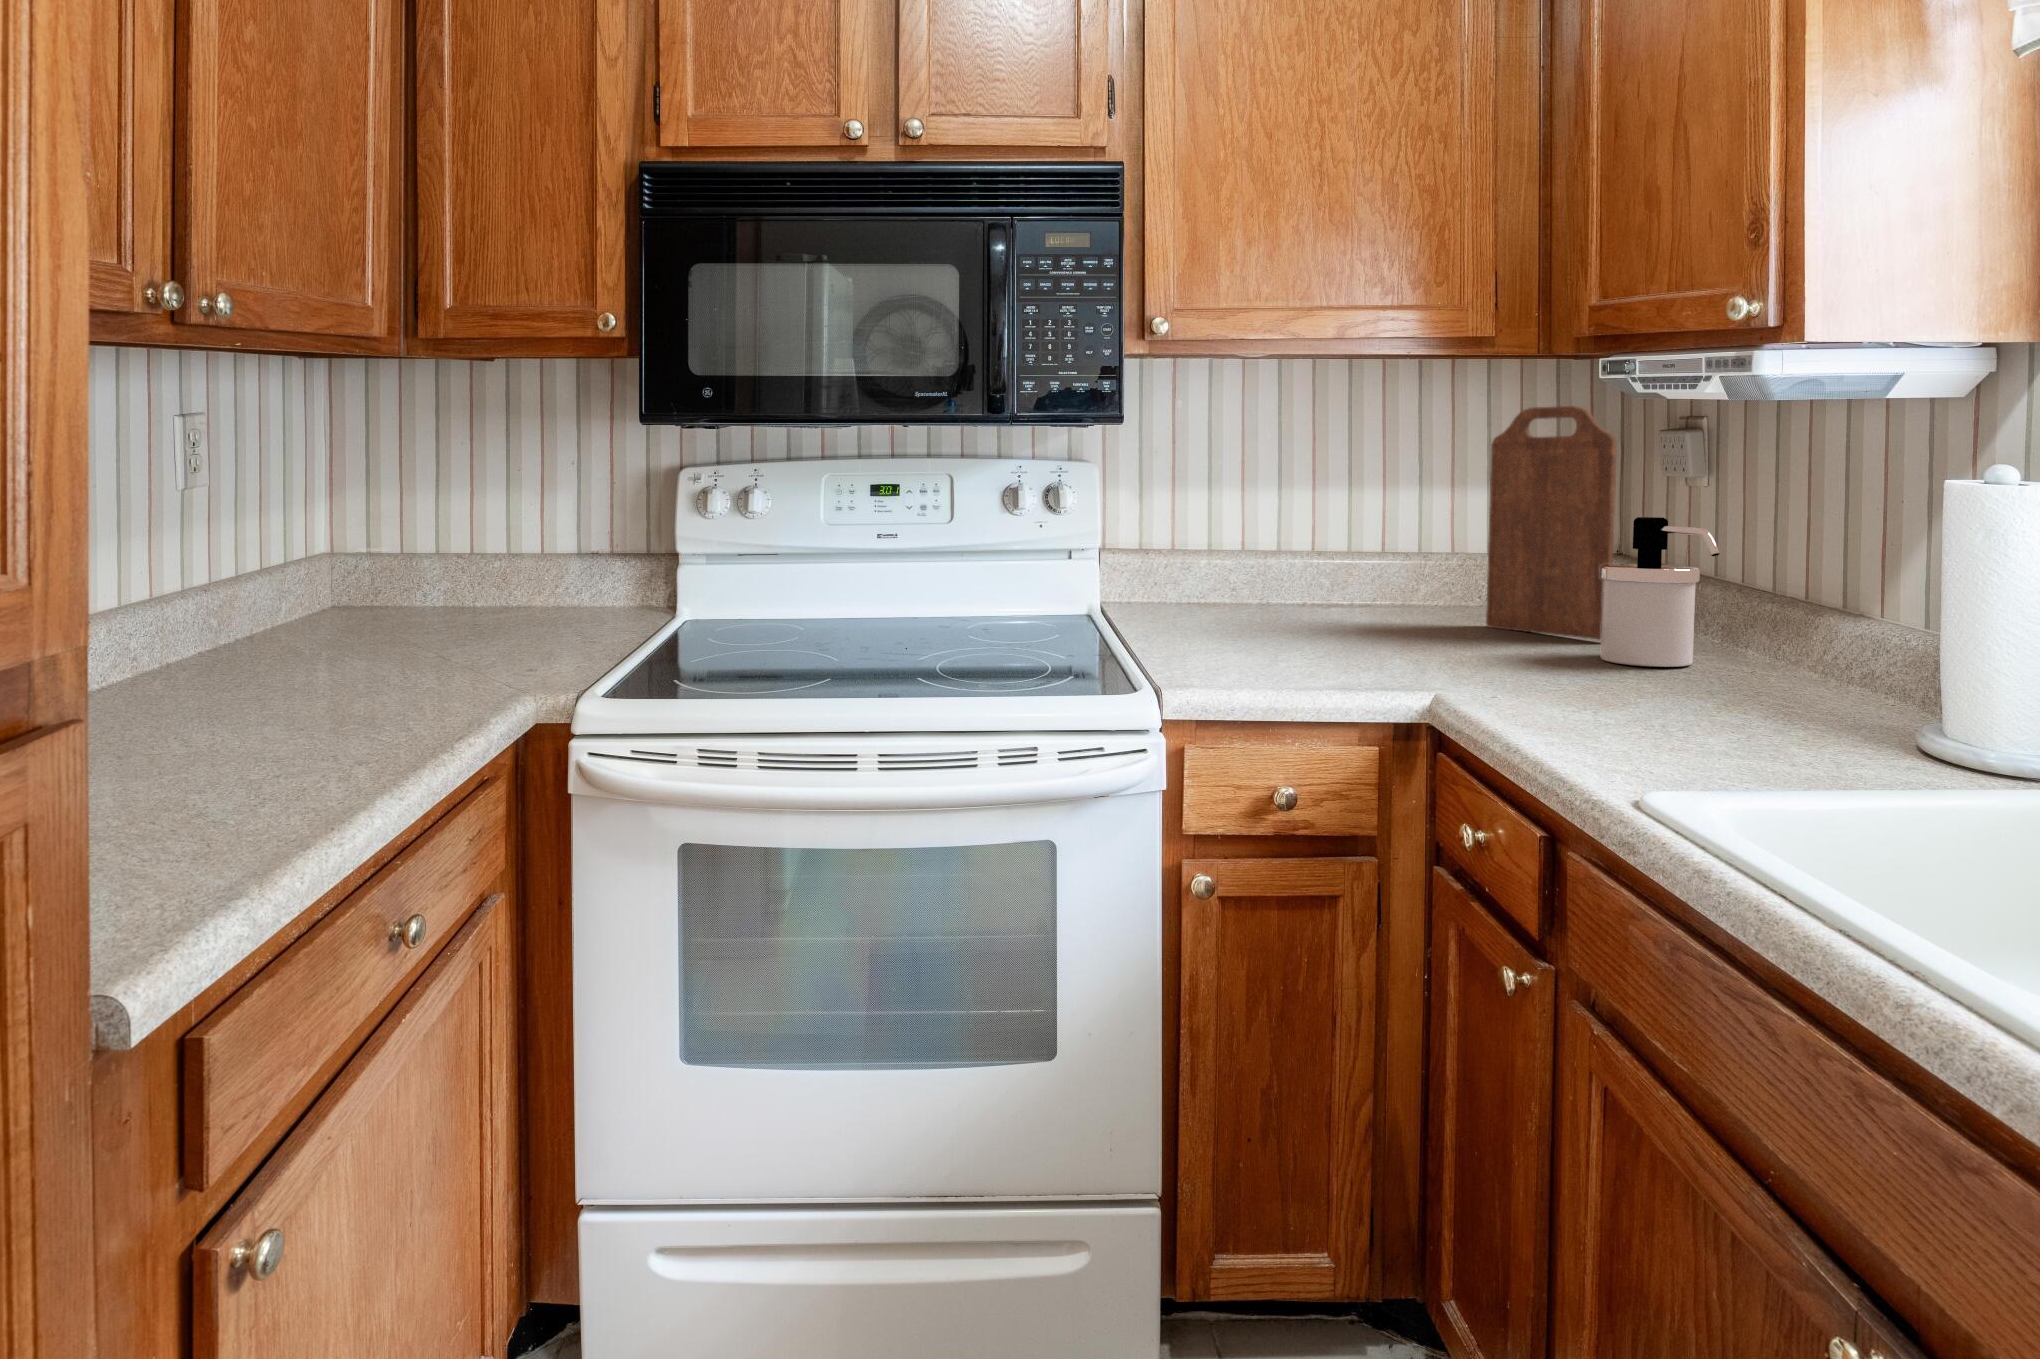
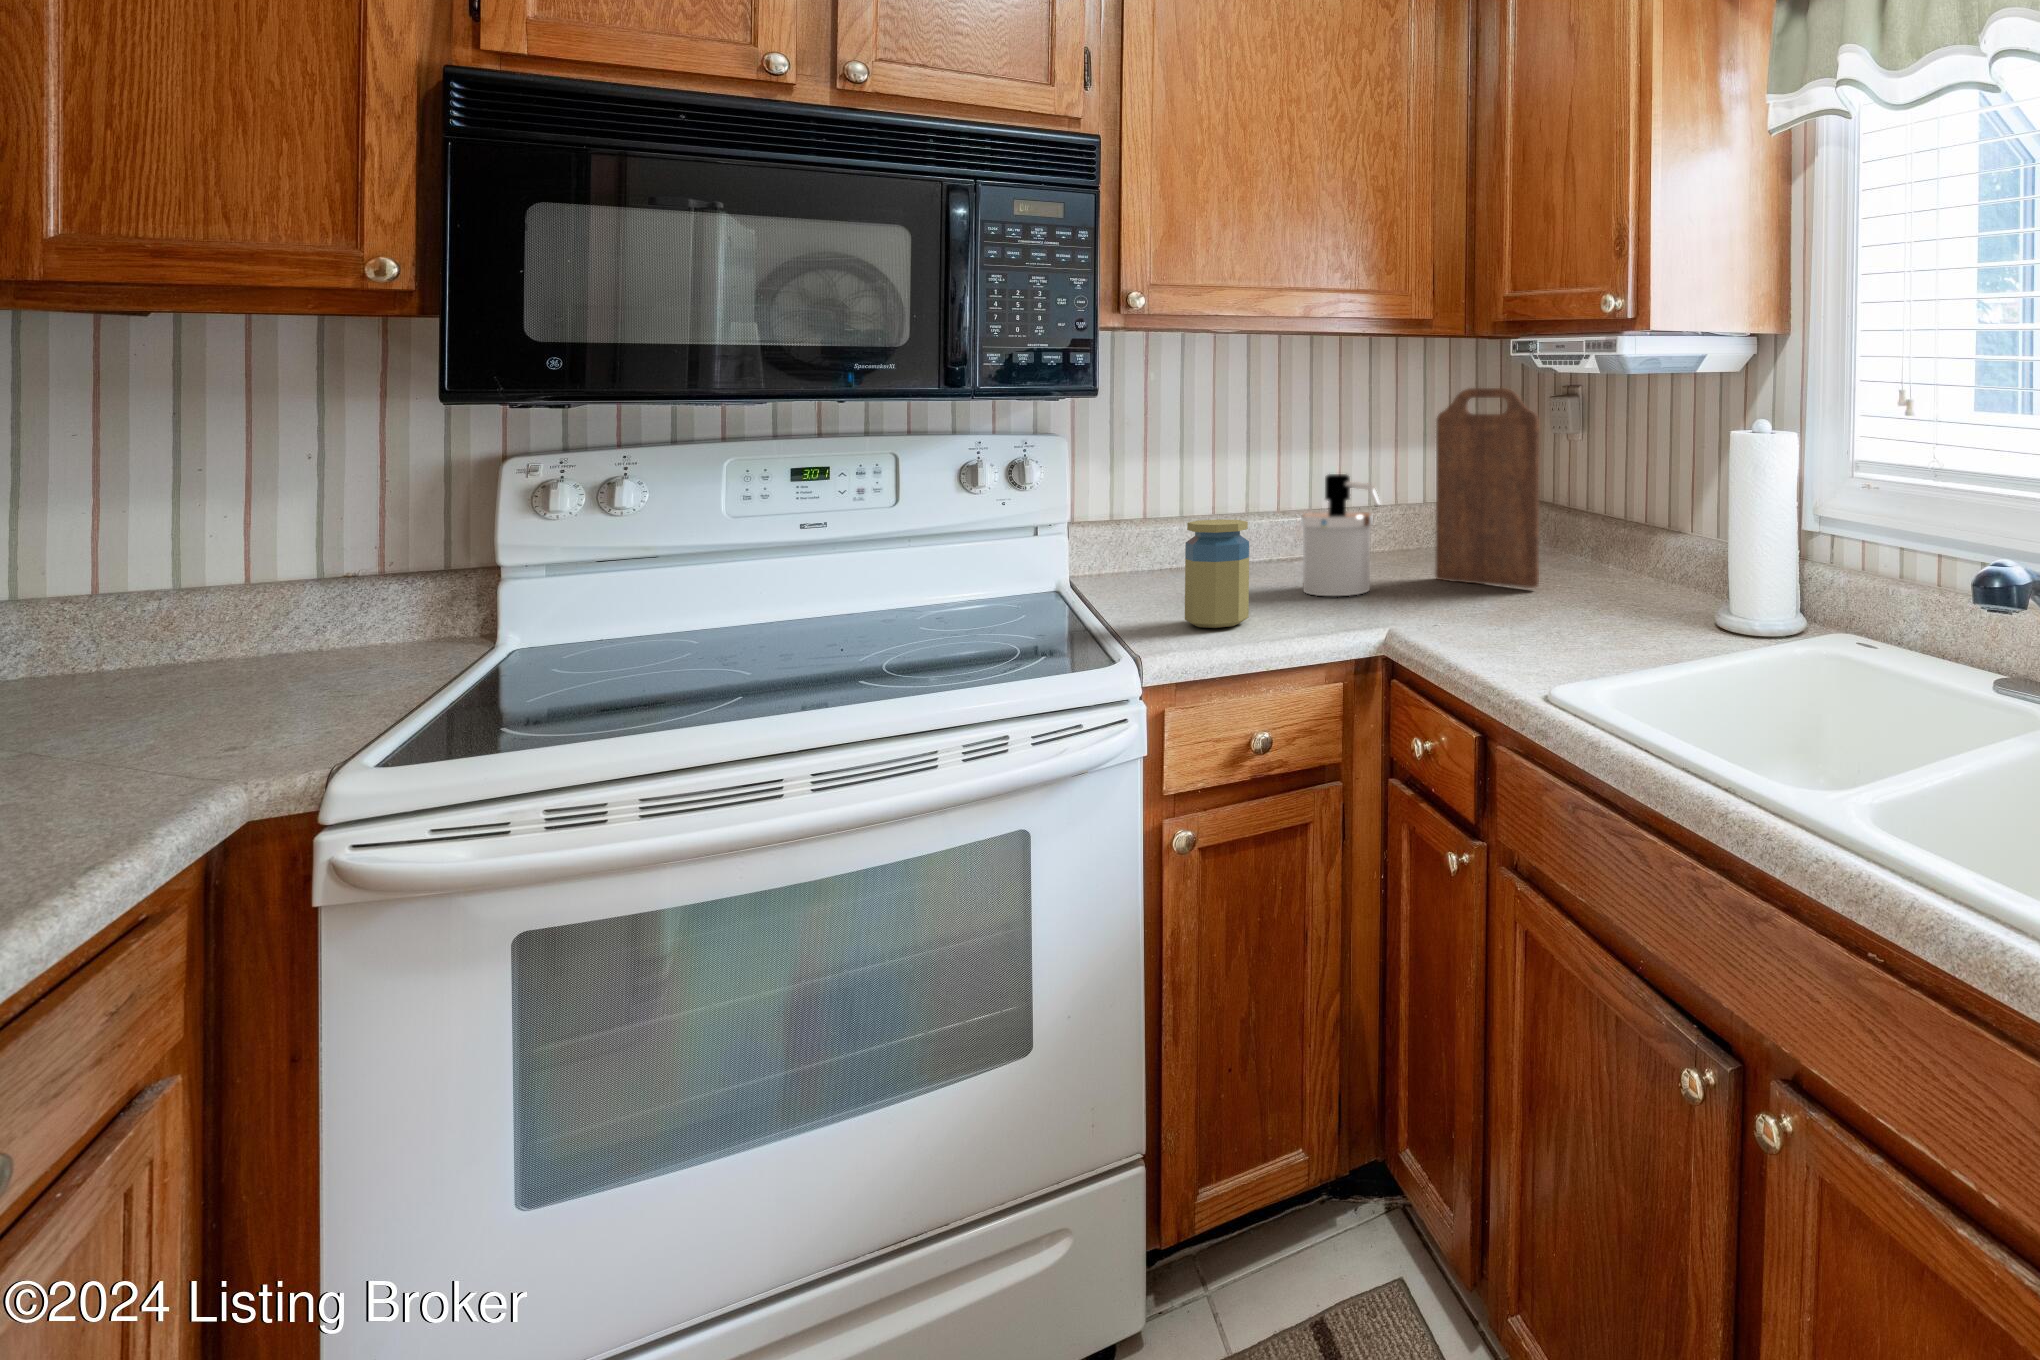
soap dispenser: present [1600,517,1720,667] -> present [1301,474,1380,596]
jar: none [1199,542,1263,647] -> present [1185,519,1249,628]

